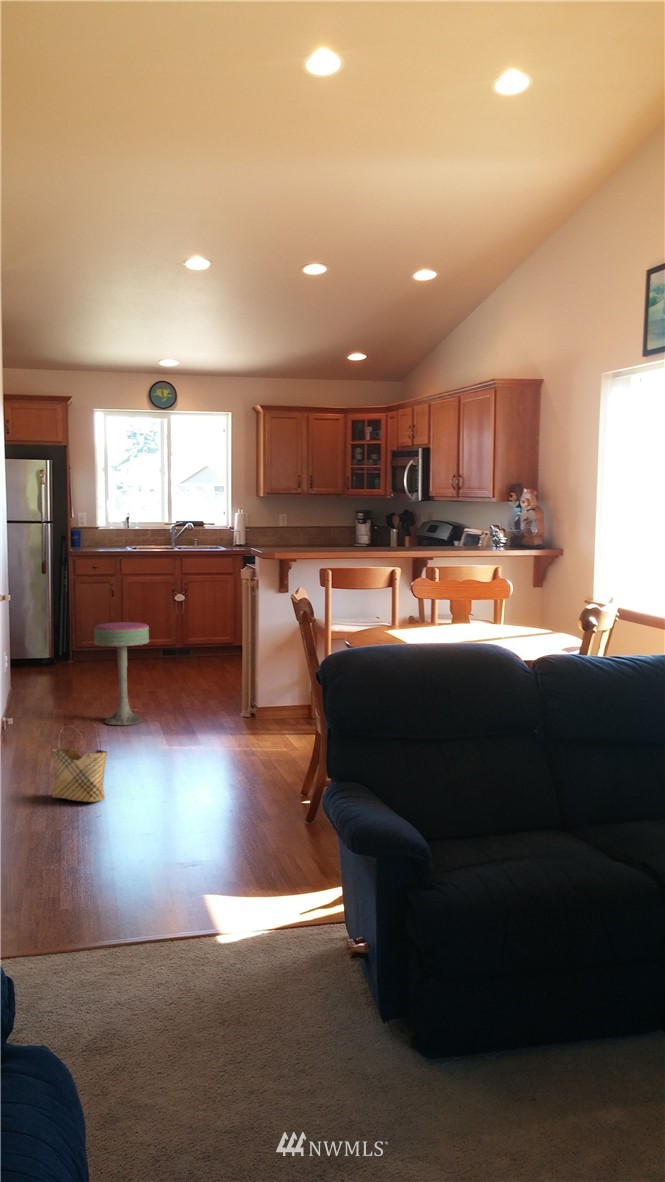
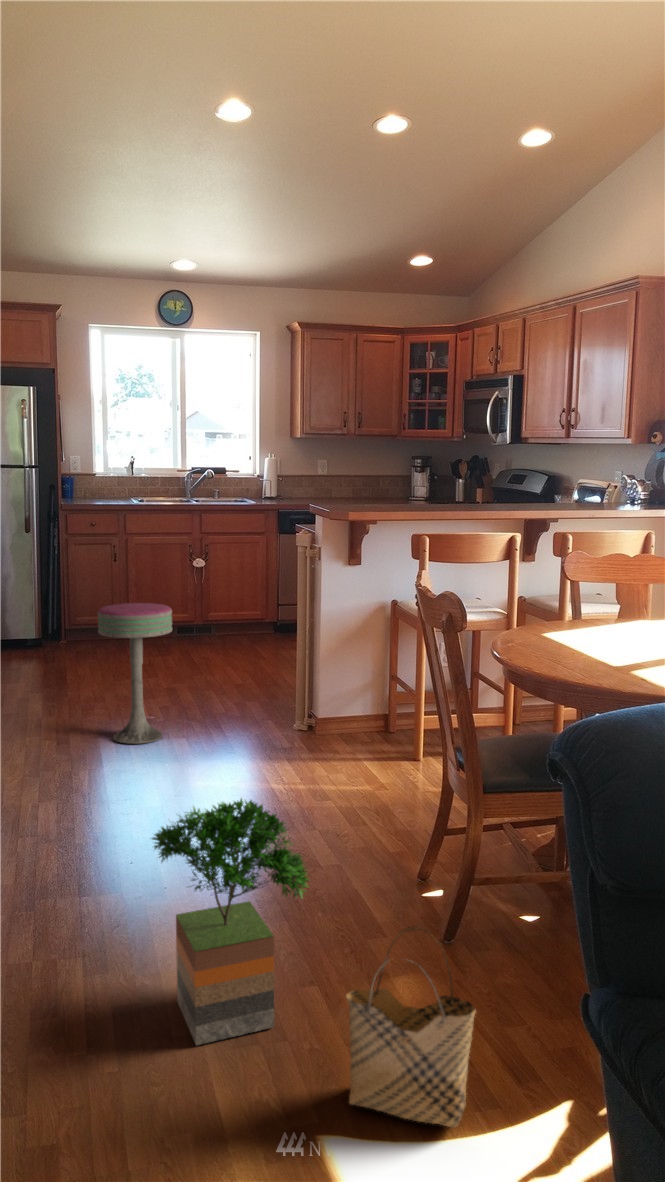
woven basket: present [53,721,107,802] -> present [346,927,476,1128]
potted tree: none [114,724,210,867] -> present [152,799,308,1045]

